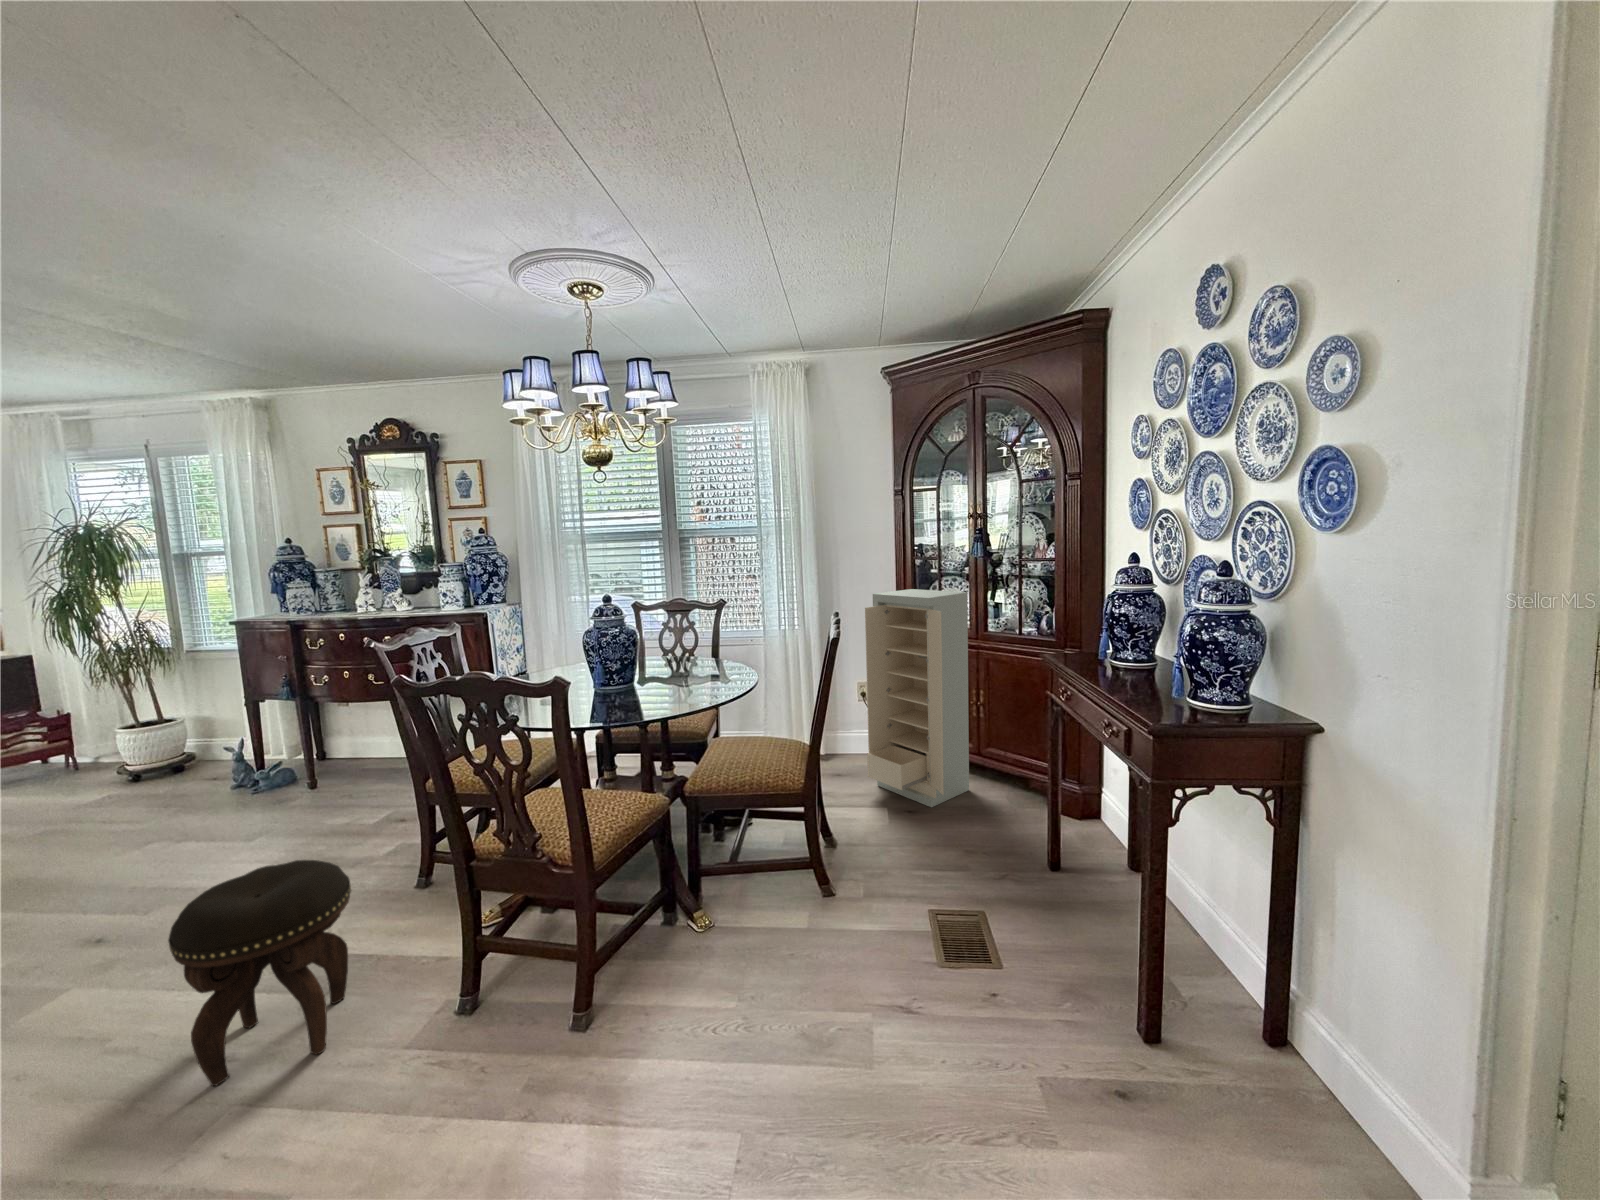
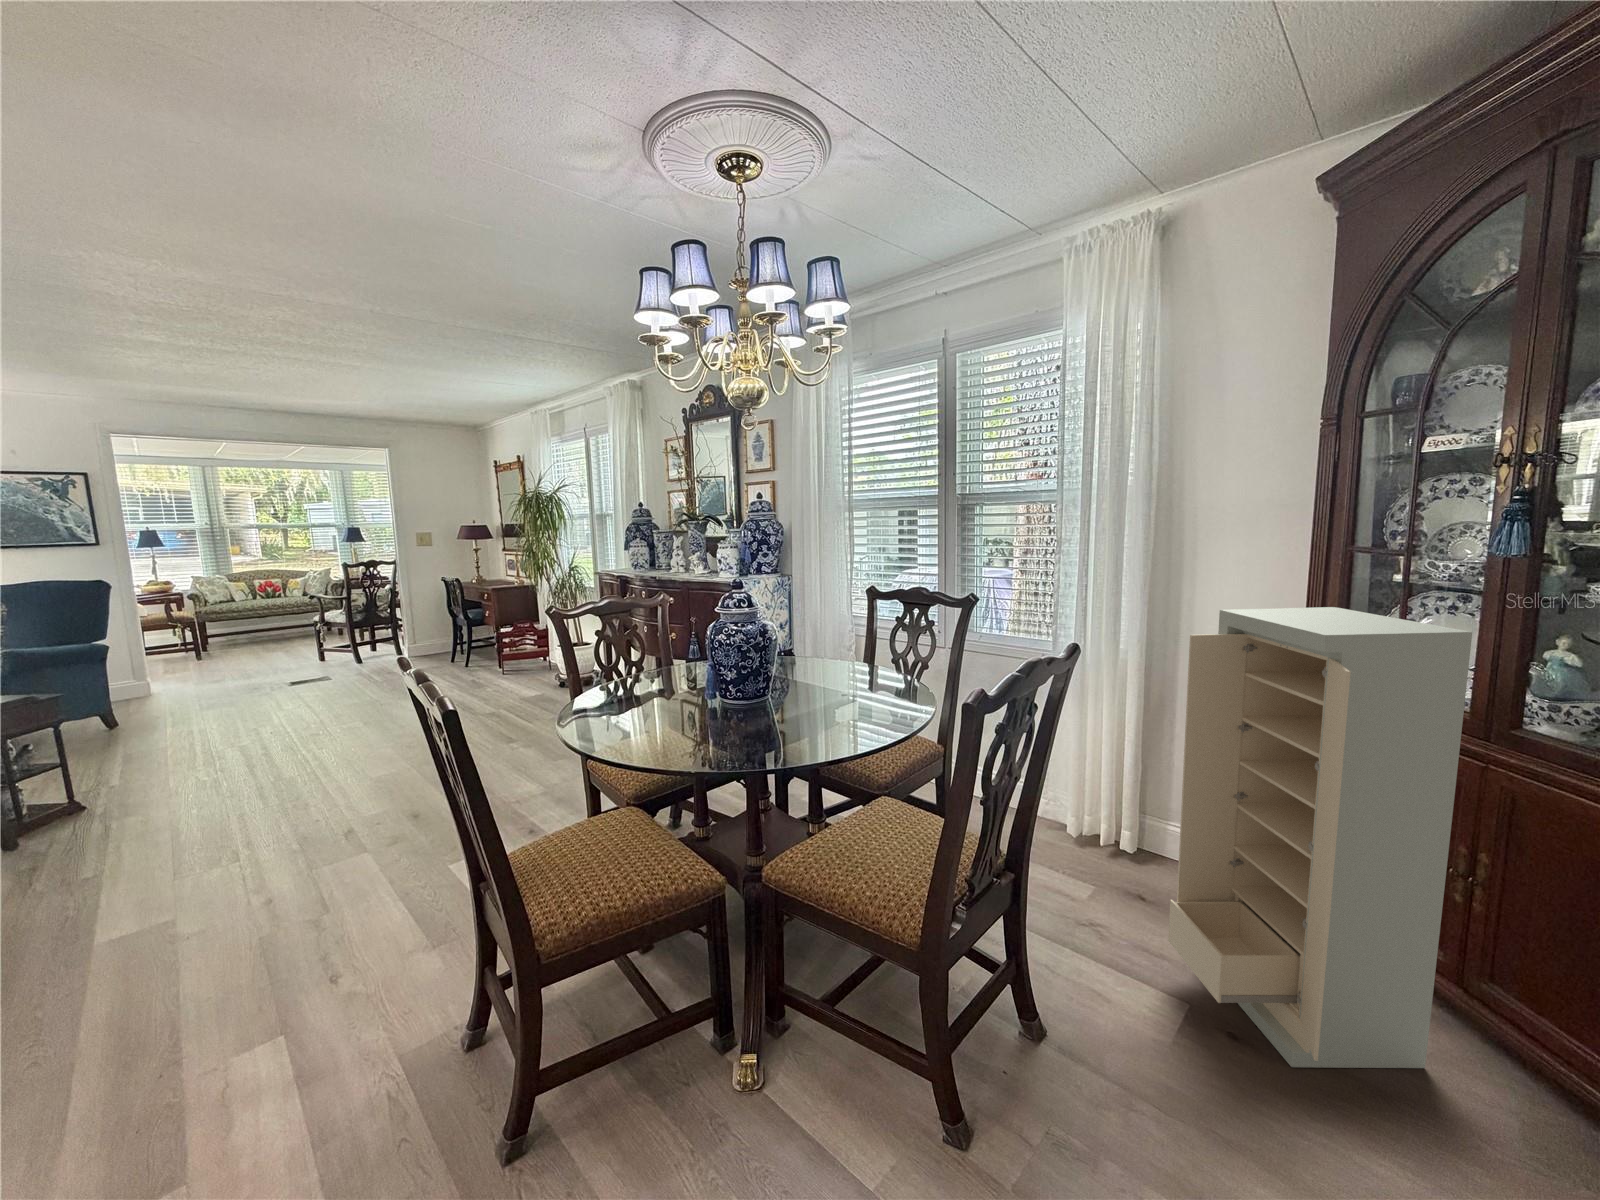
footstool: present [168,860,351,1086] -> none [269,813,437,1016]

